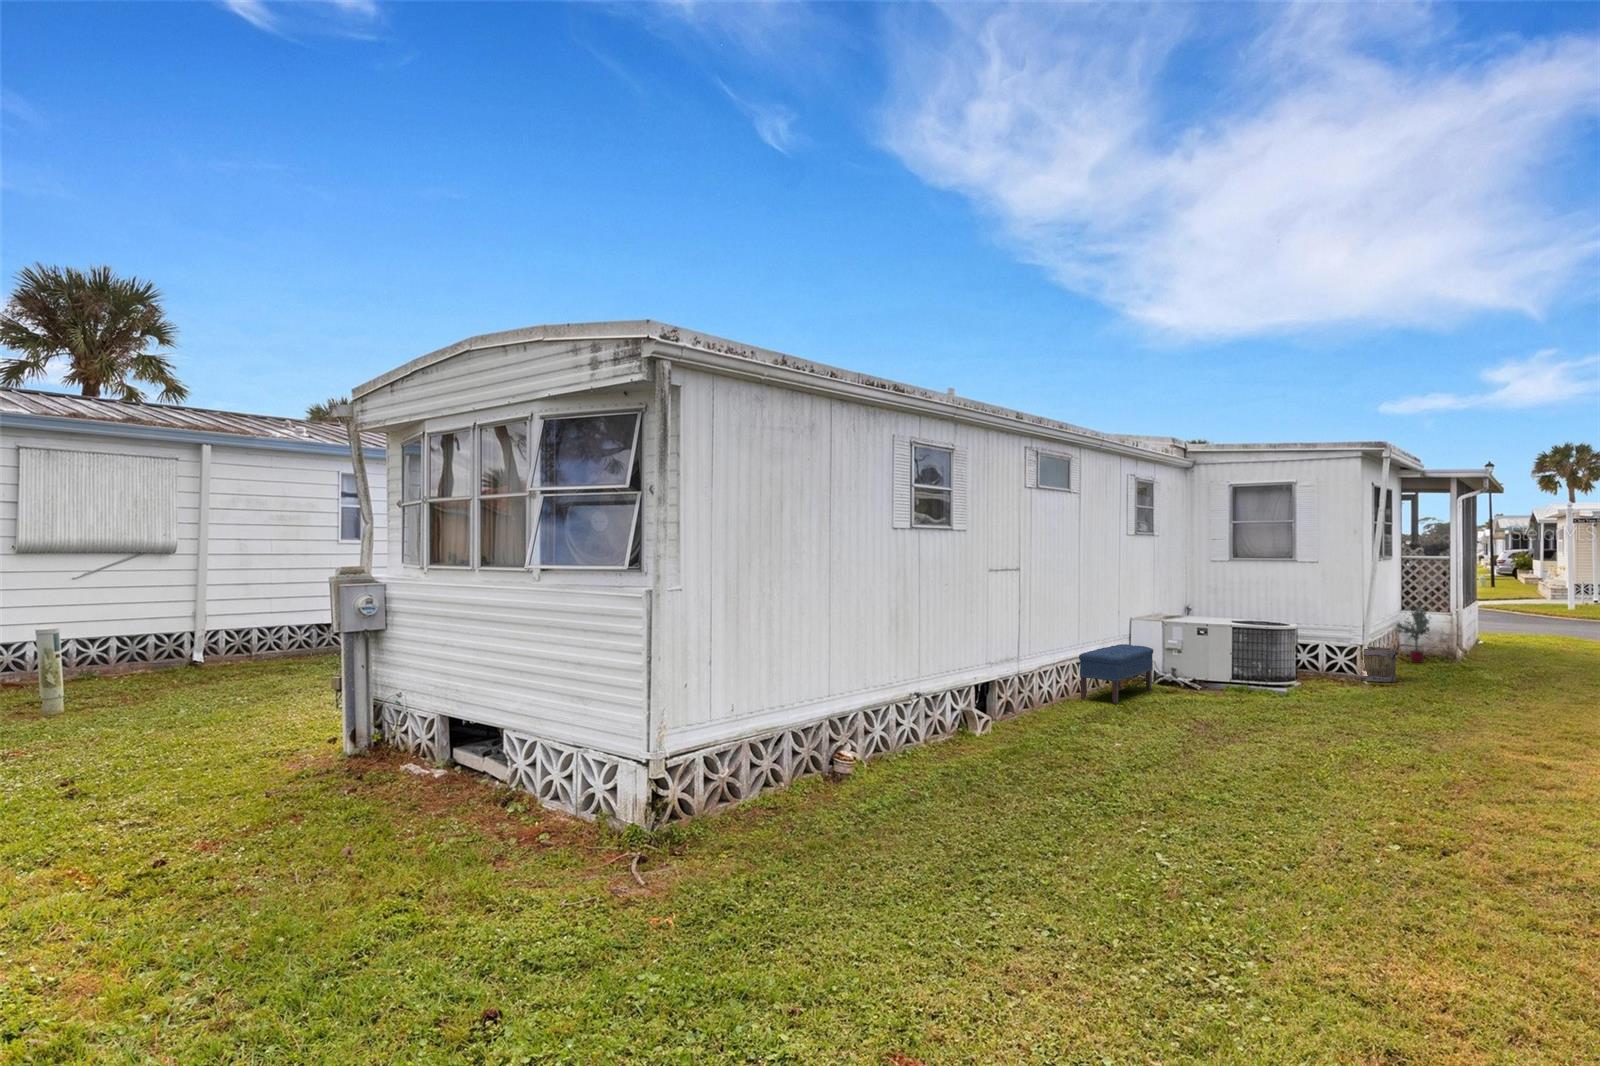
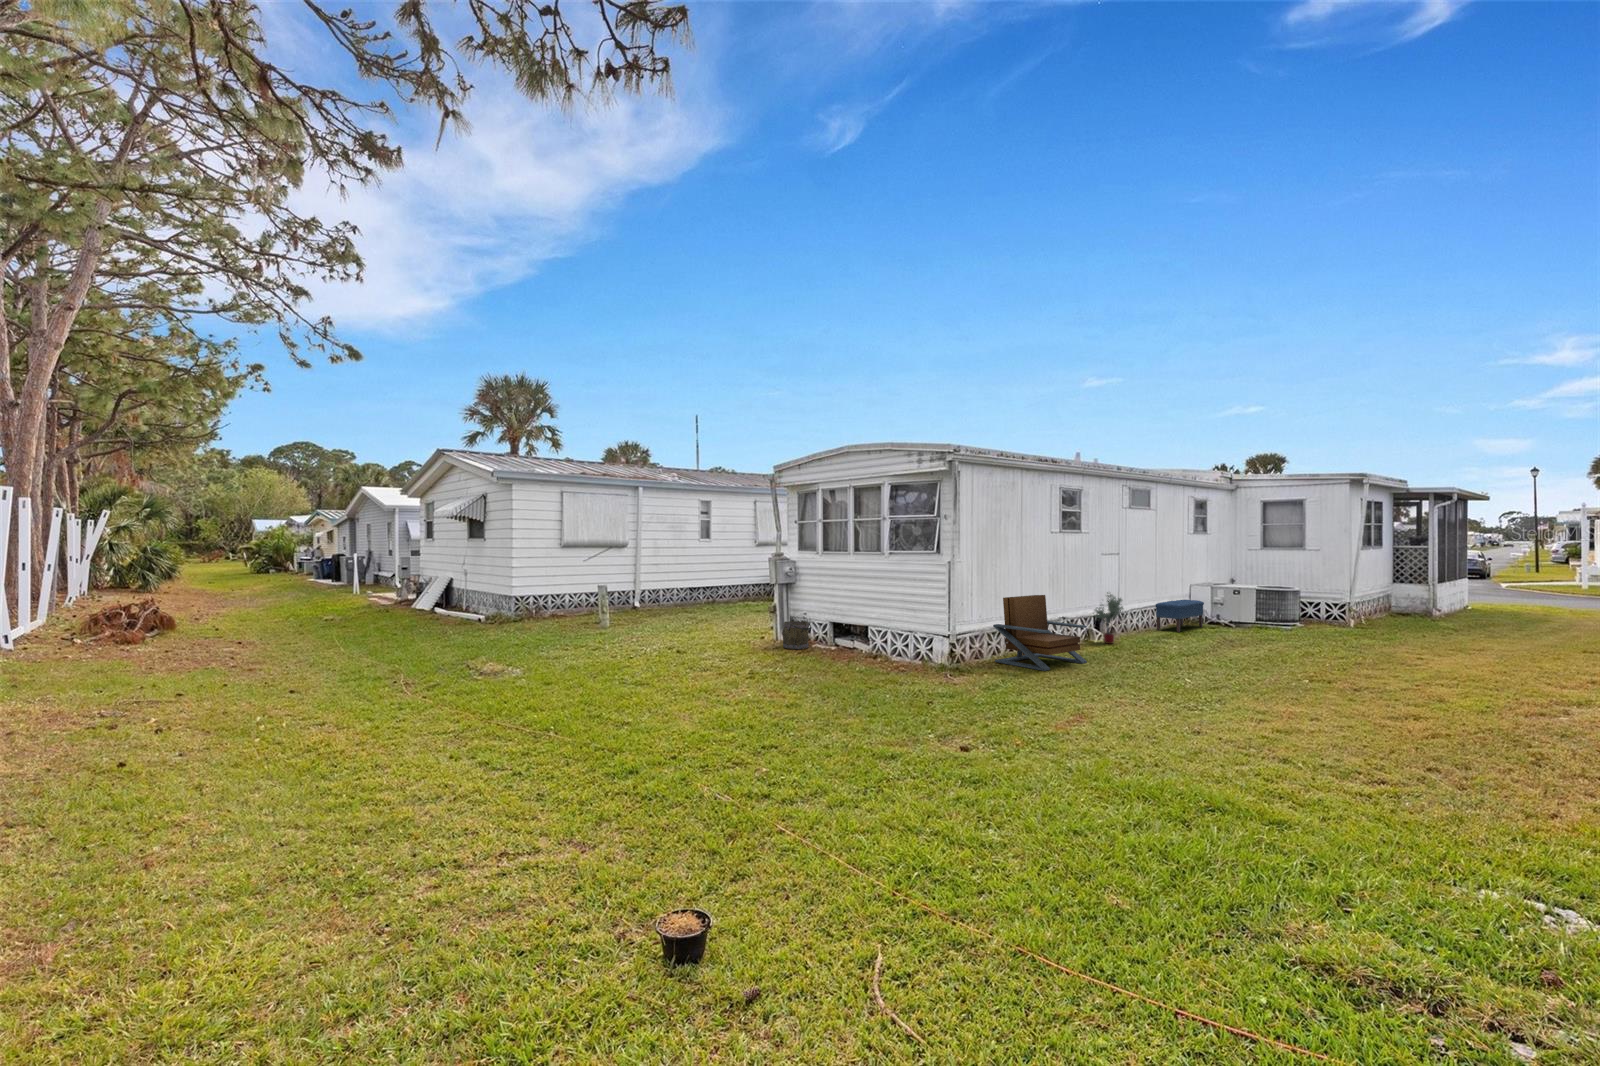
potted tree: present [1396,604,1430,663] -> present [1093,592,1123,644]
bucket: present [1357,647,1398,682] -> present [783,620,812,649]
lounge chair: none [758,658,948,836] -> present [993,595,1087,671]

